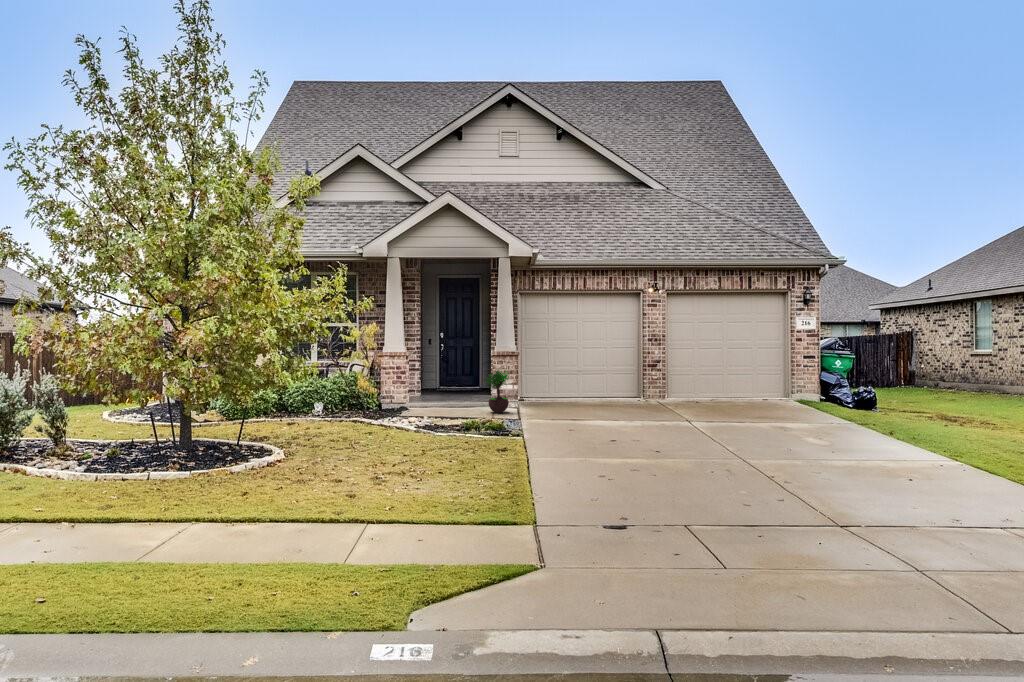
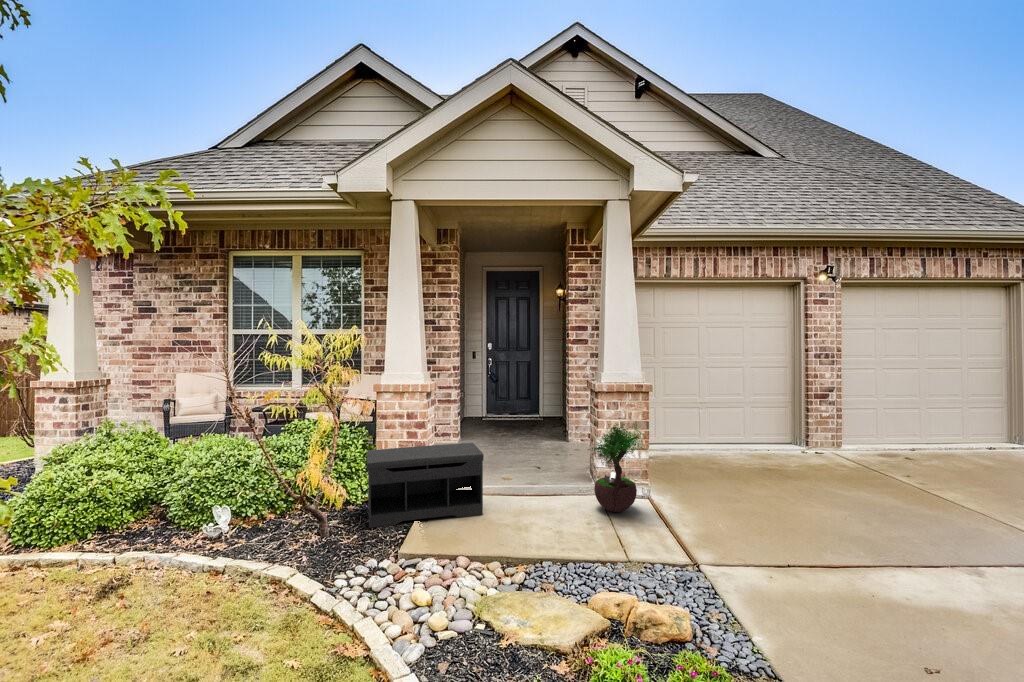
bench: none [377,382,434,415] -> present [367,443,484,528]

